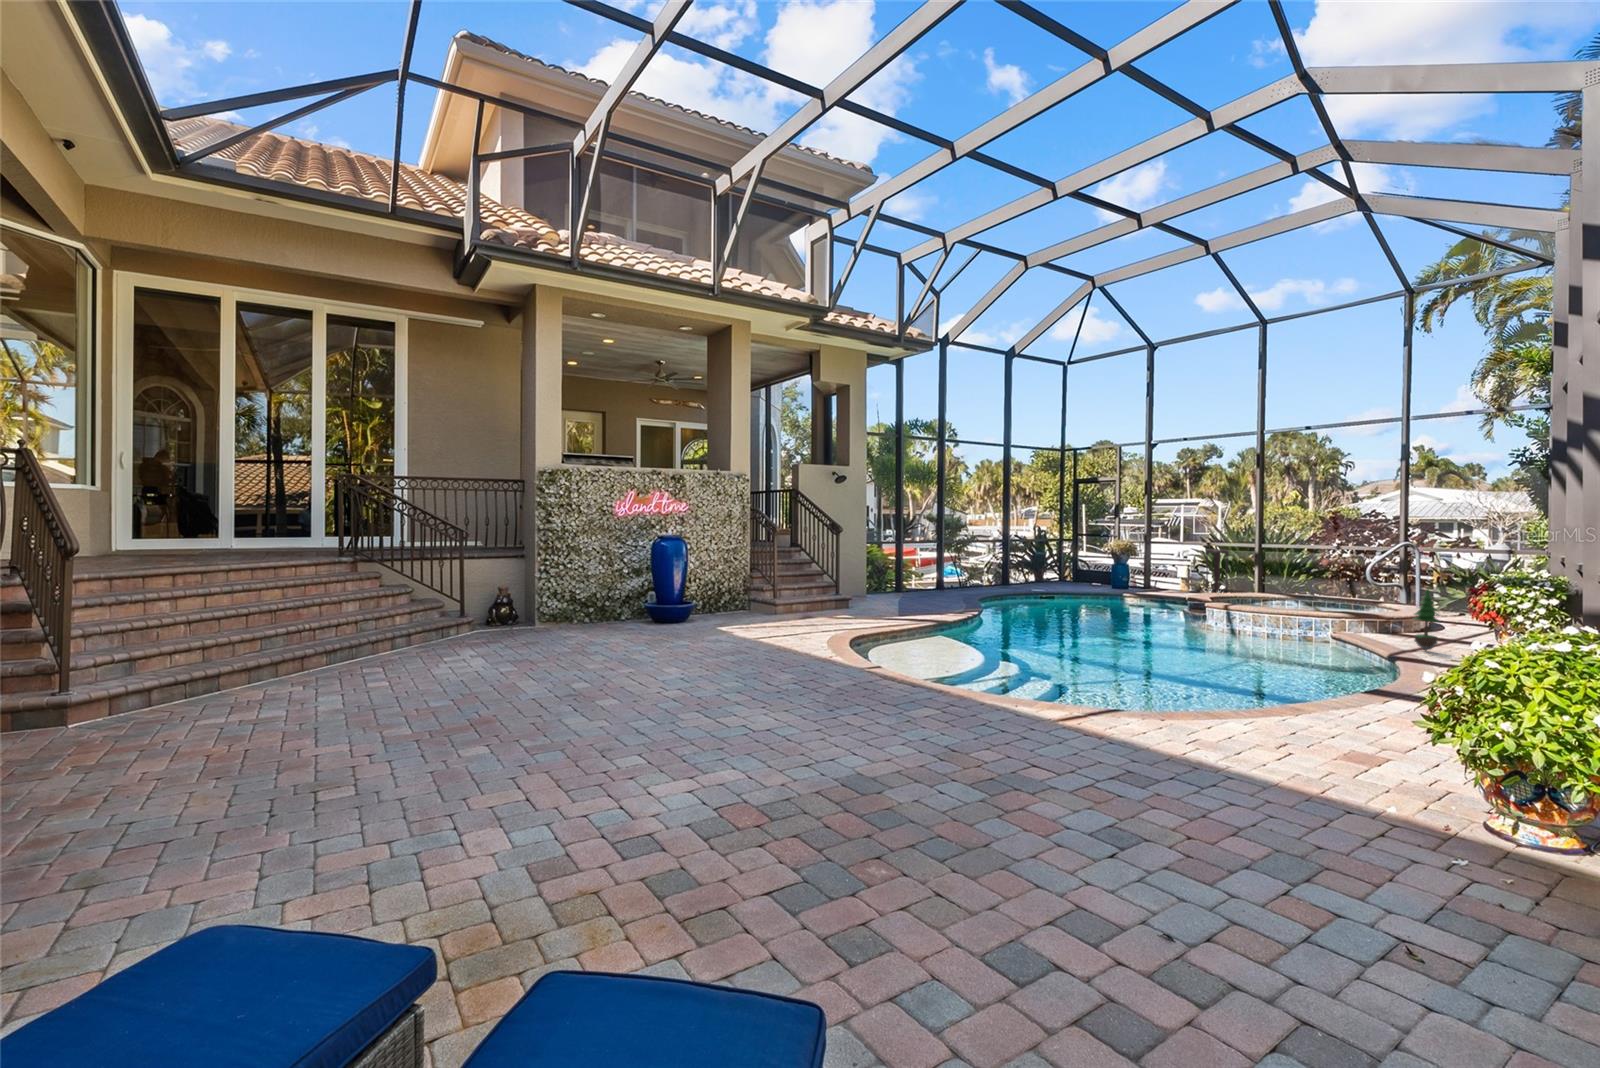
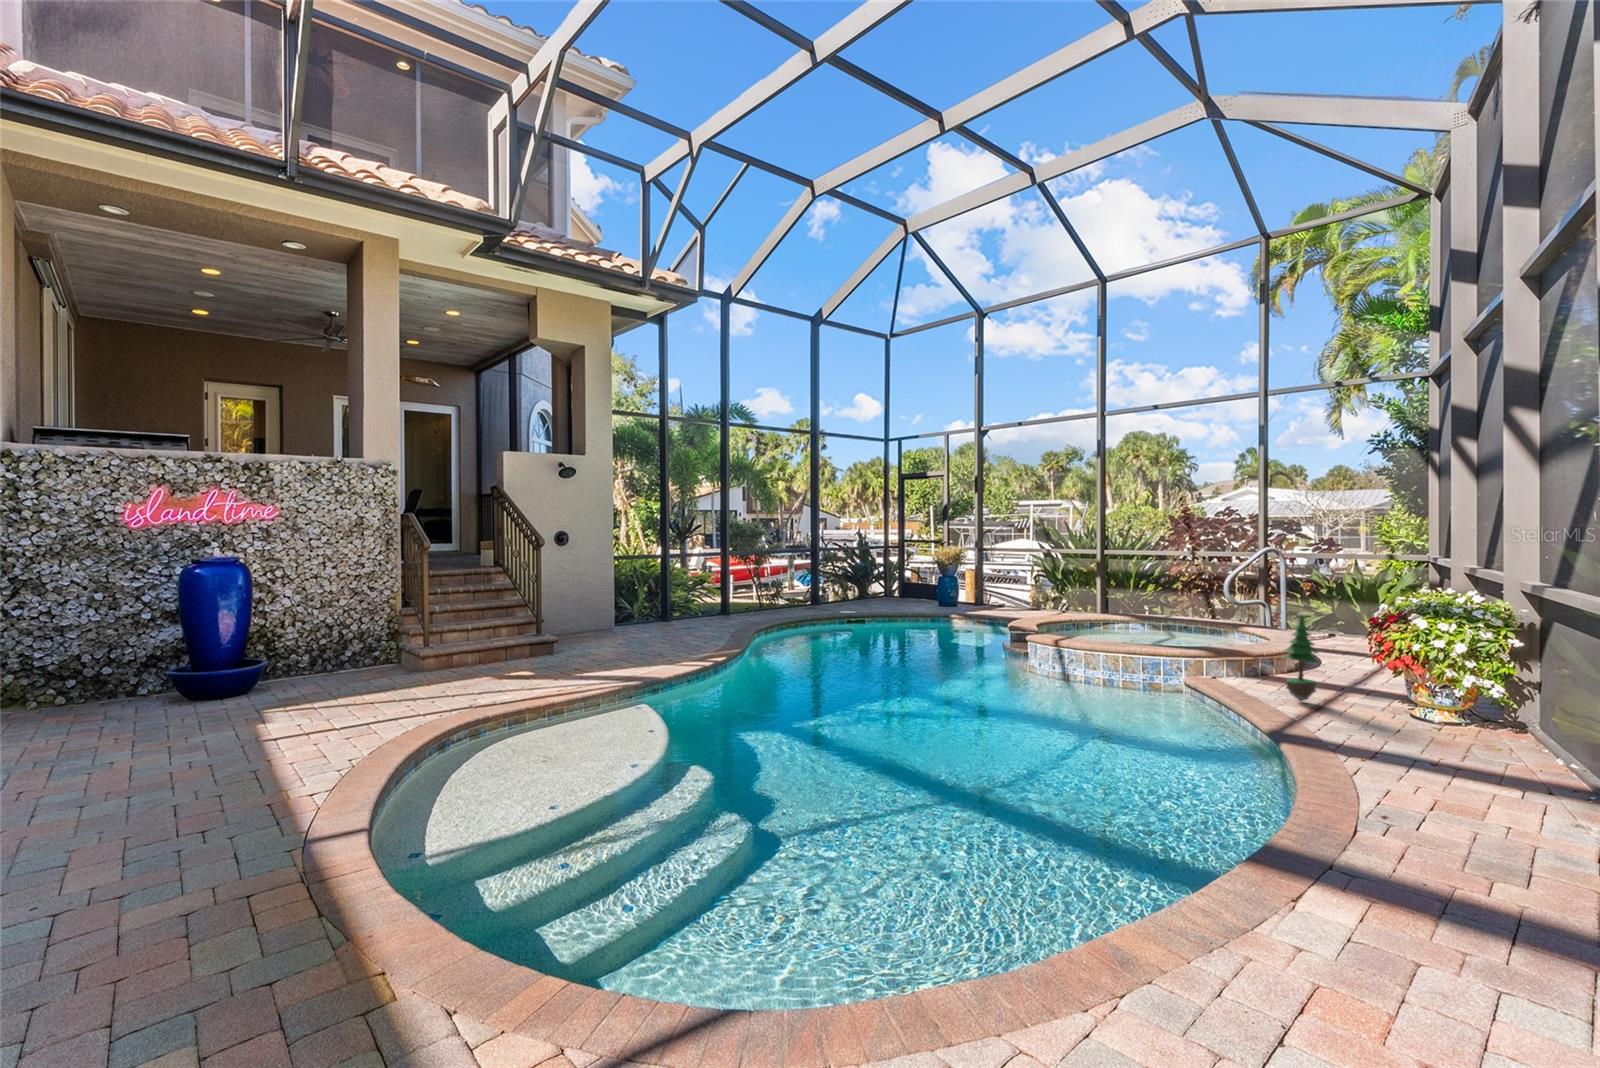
stool: present [1205,549,1229,592] -> none [1043,558,1069,610]

